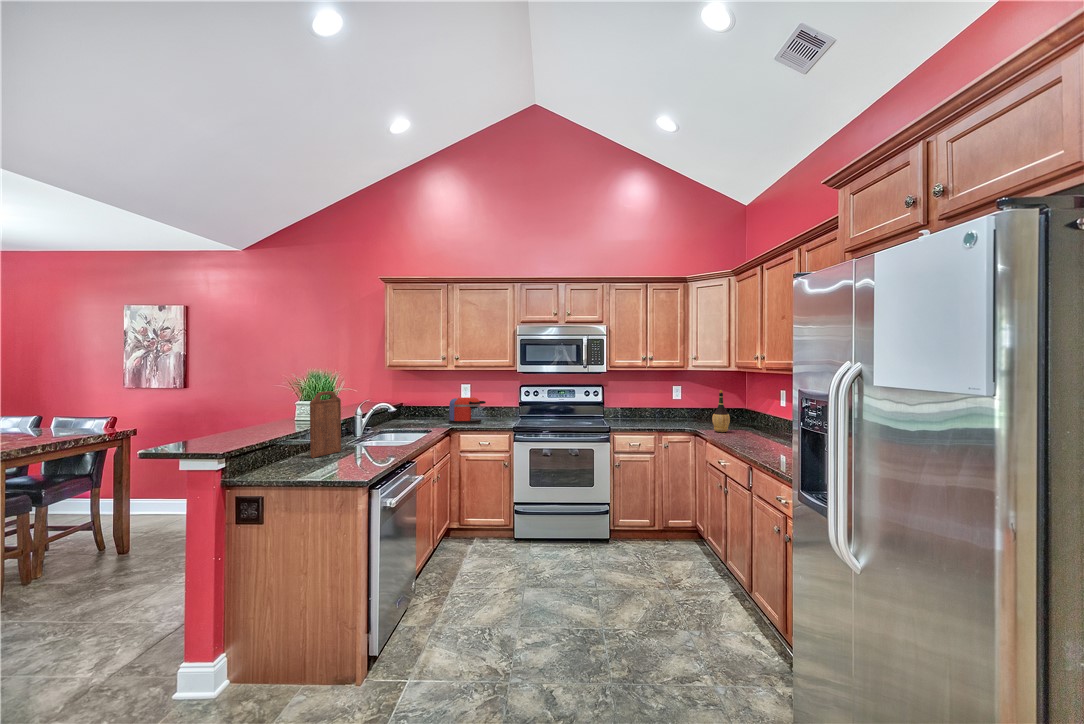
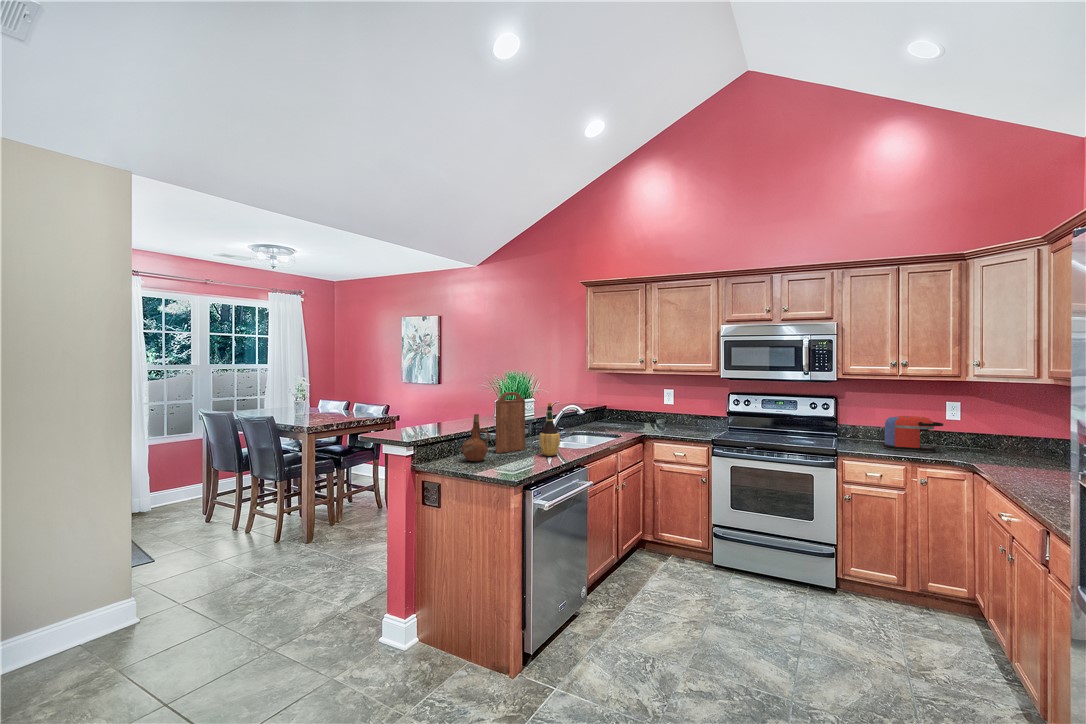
wine bottle: present [712,390,730,432] -> present [539,403,560,456]
coffee maker: present [449,397,486,424] -> present [883,416,943,452]
ceramic pitcher: none [277,416,310,468] -> present [462,414,489,461]

